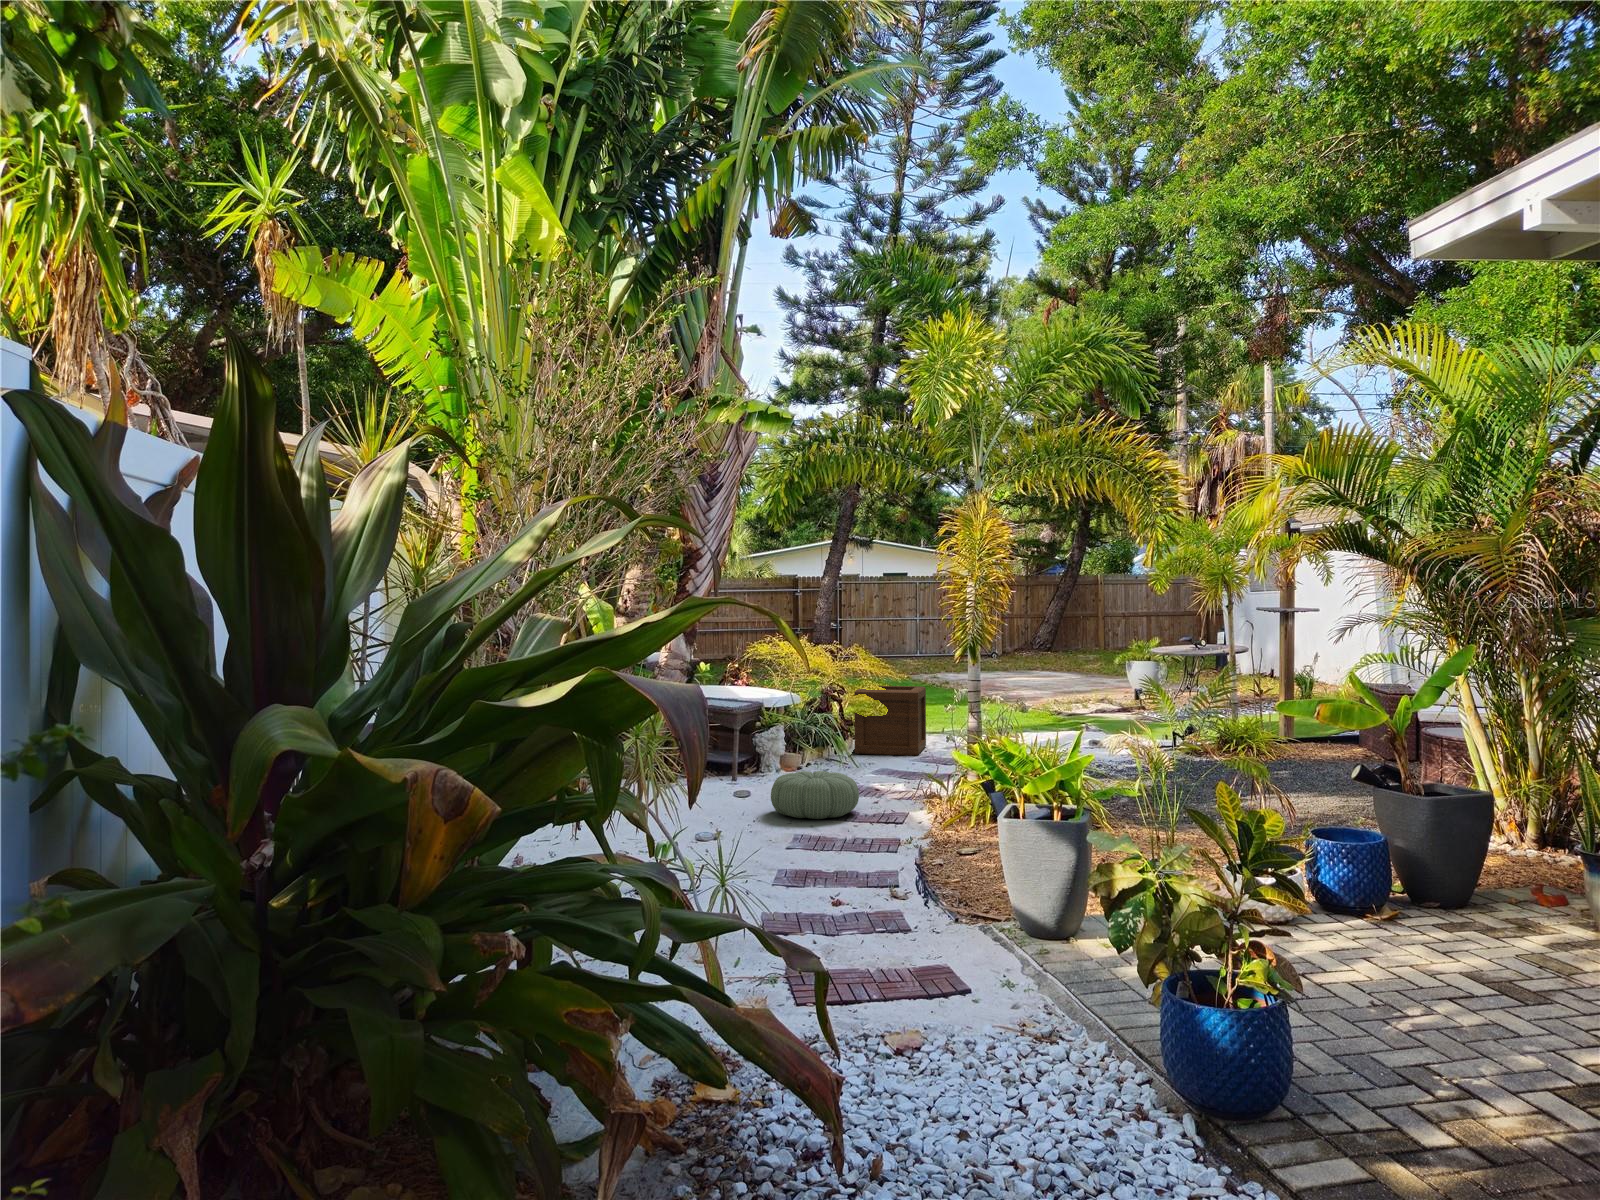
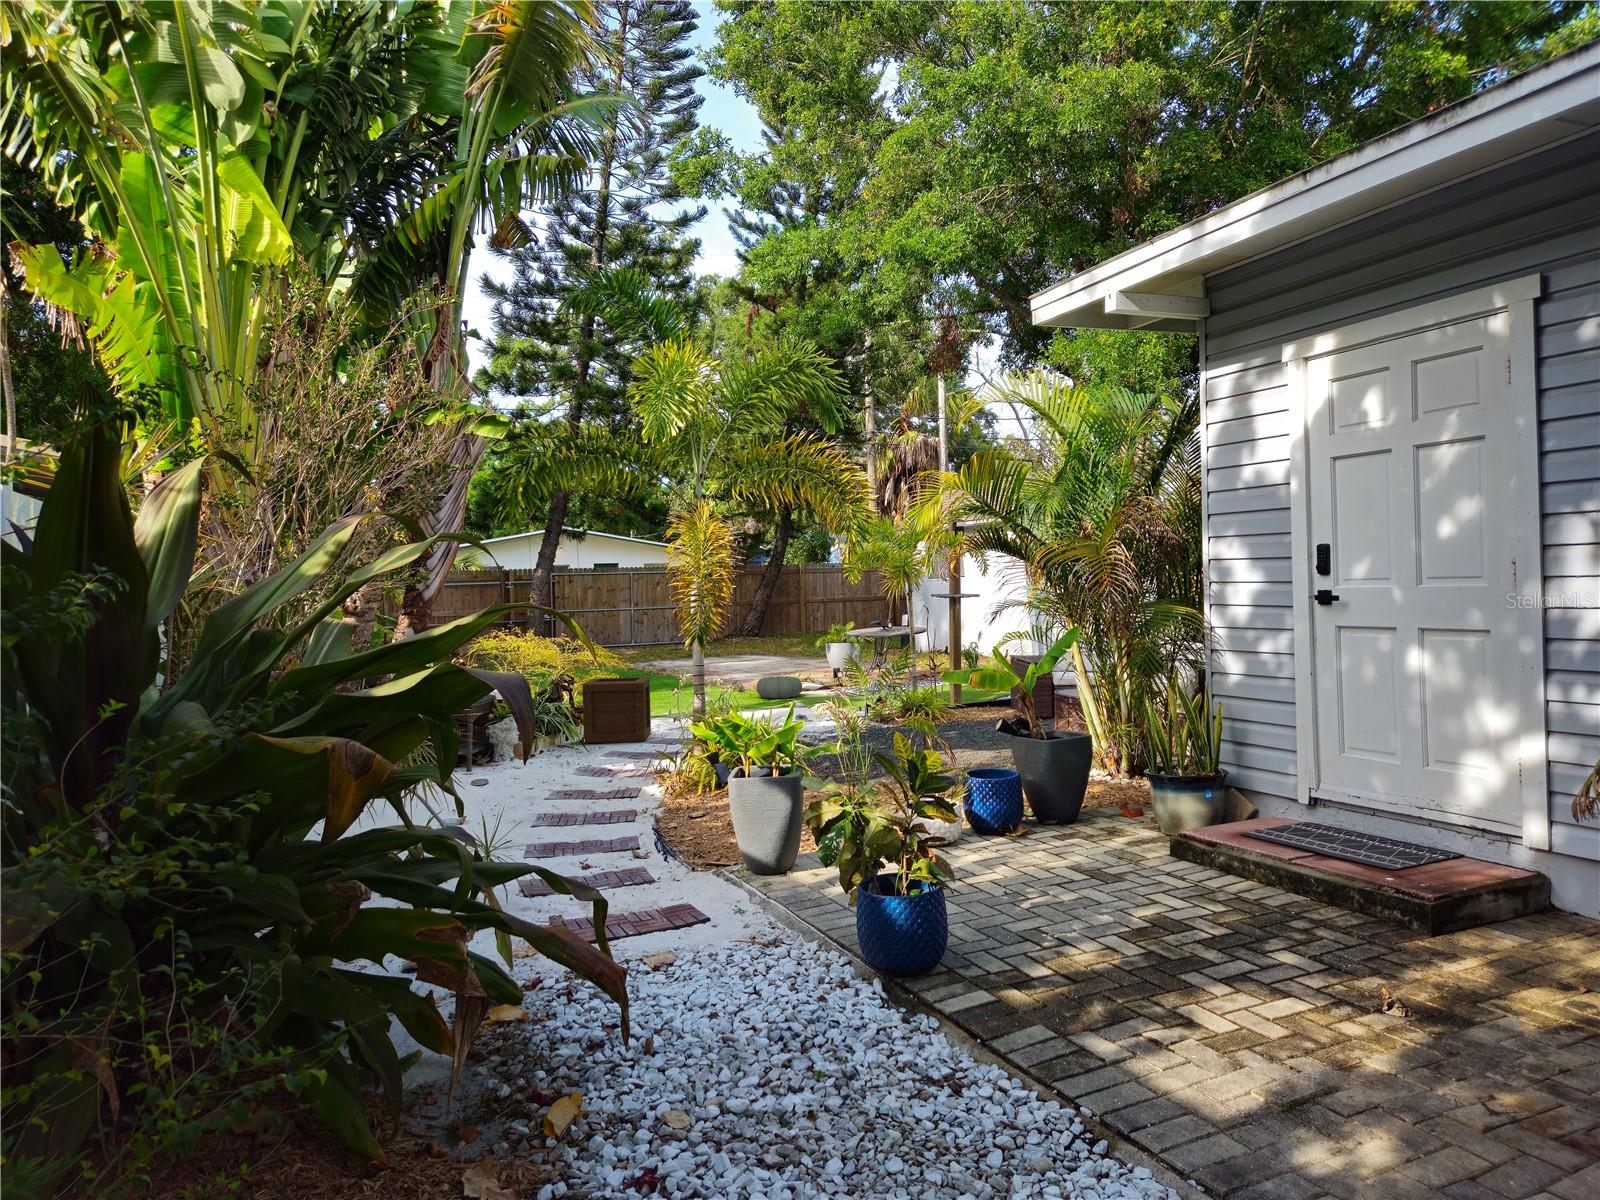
pouf: present [771,771,859,819] -> present [756,676,802,699]

